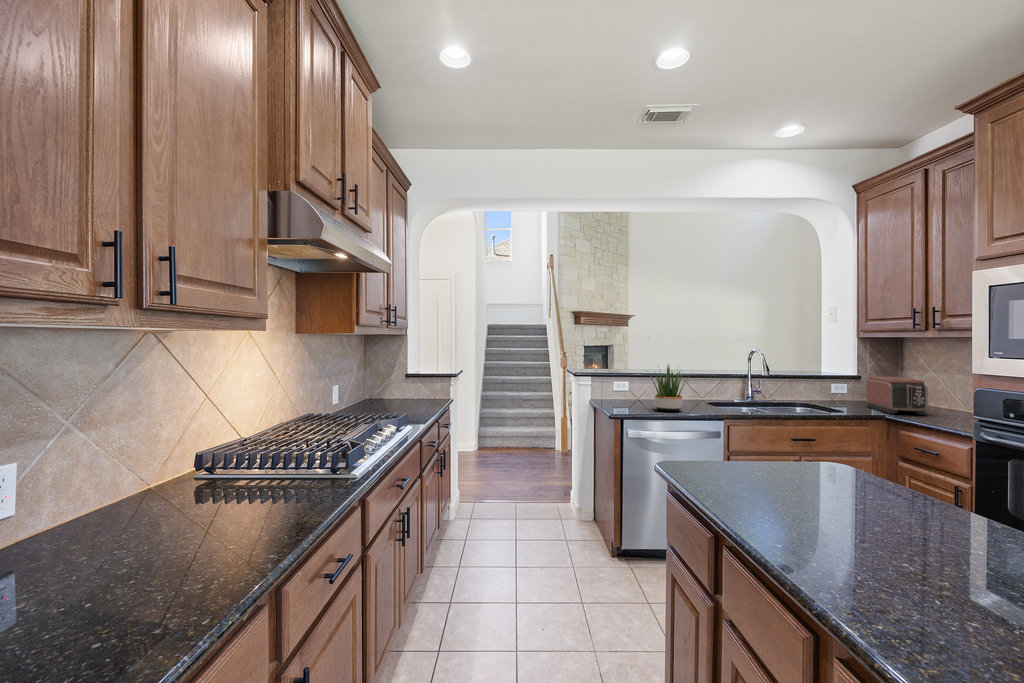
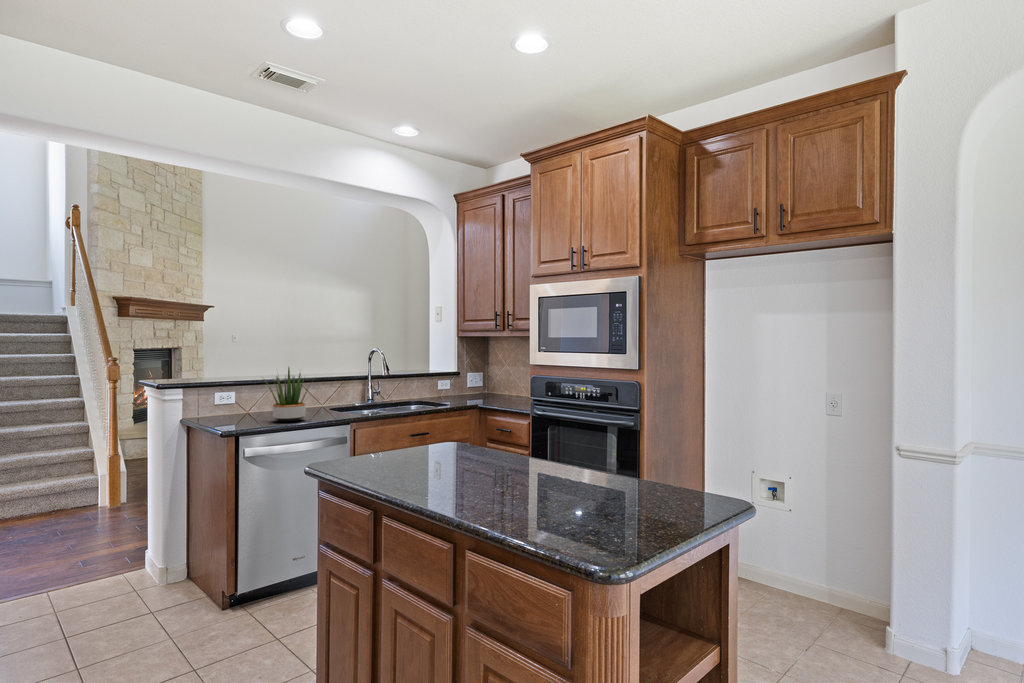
toaster: present [866,377,928,415] -> none [465,371,507,404]

